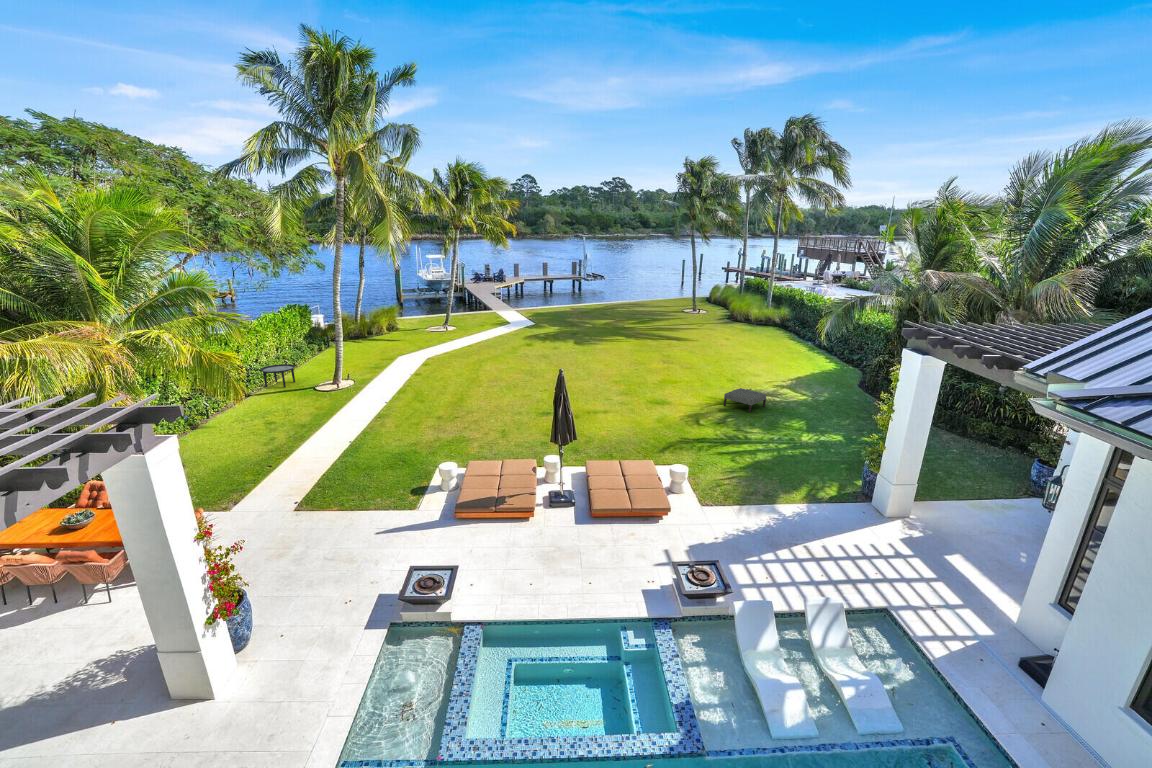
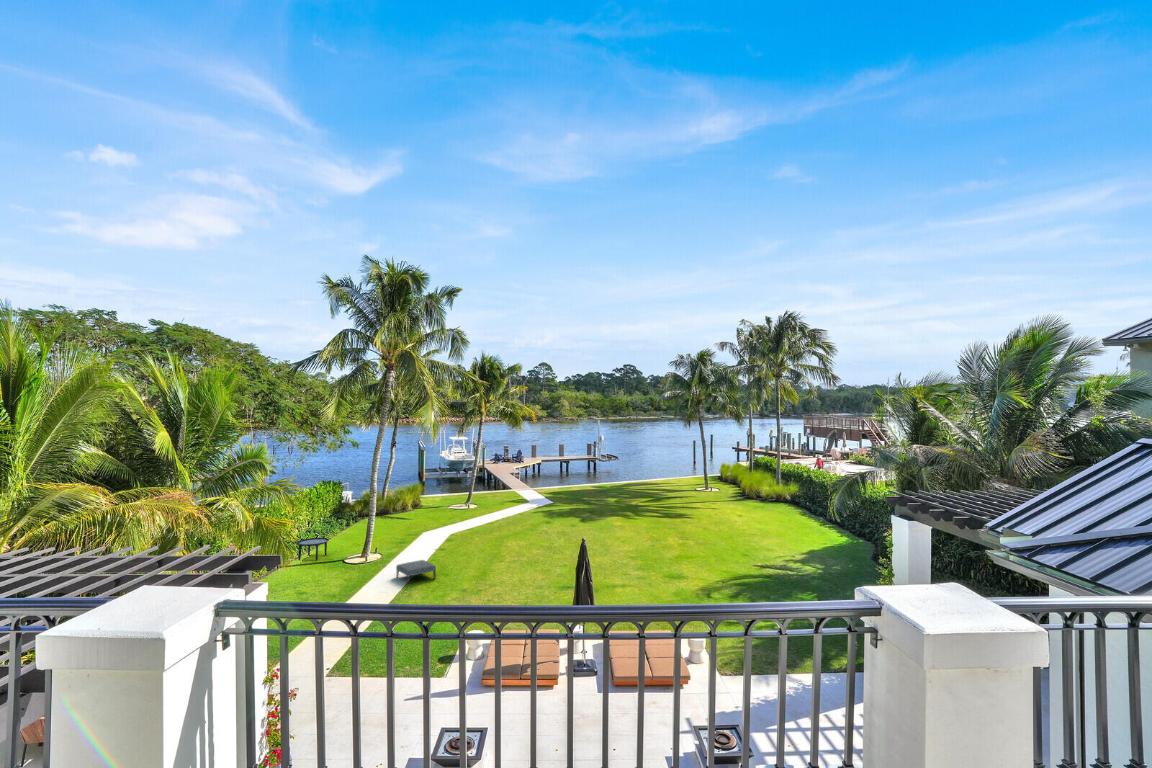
ottoman: present [724,388,767,413] -> present [396,560,436,584]

